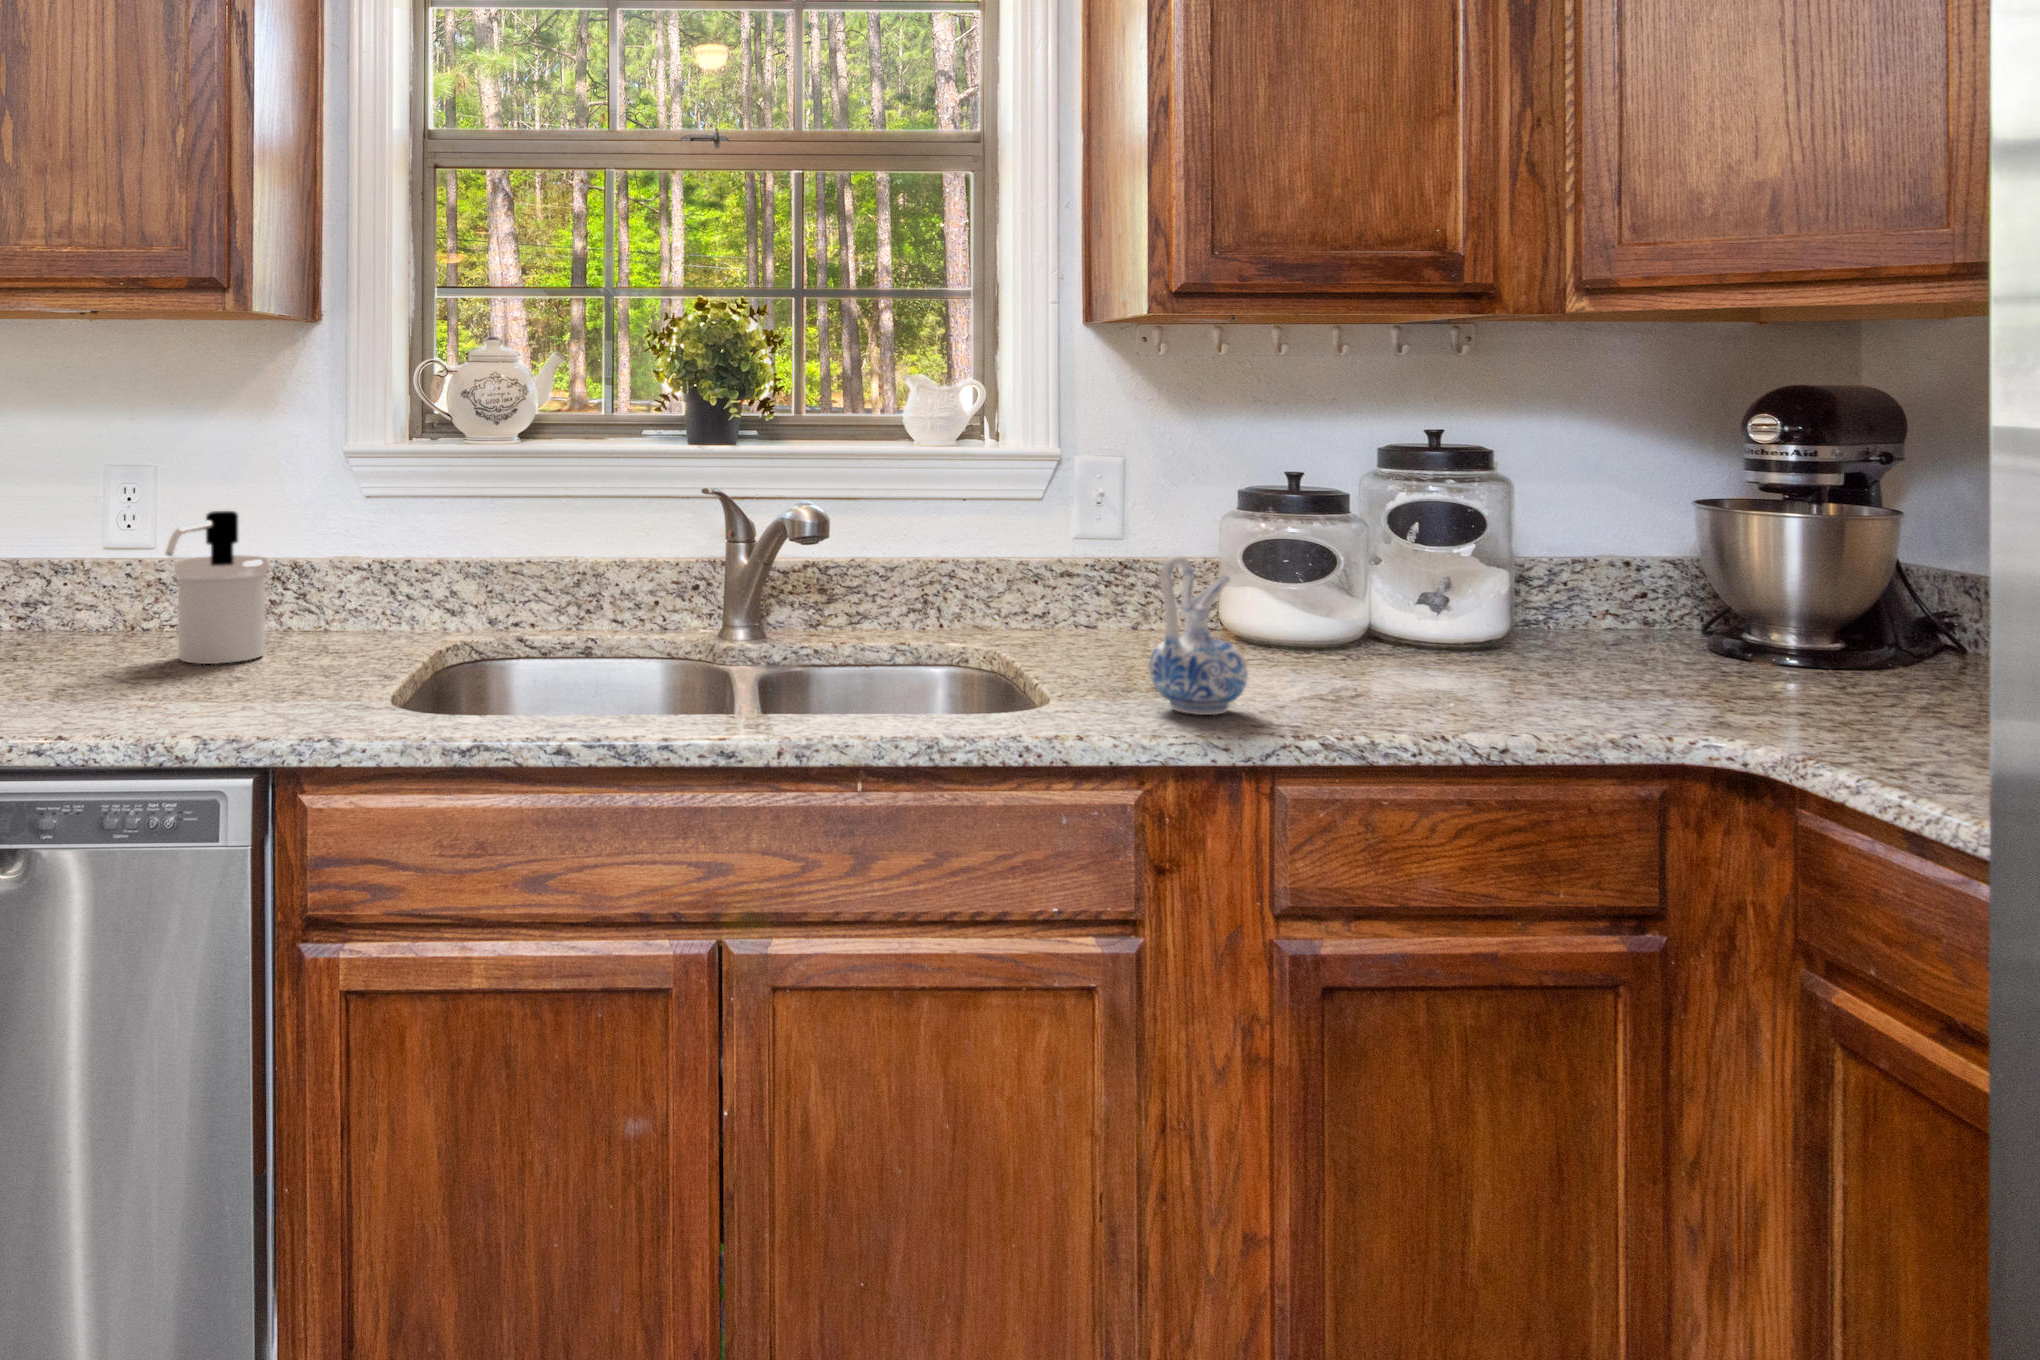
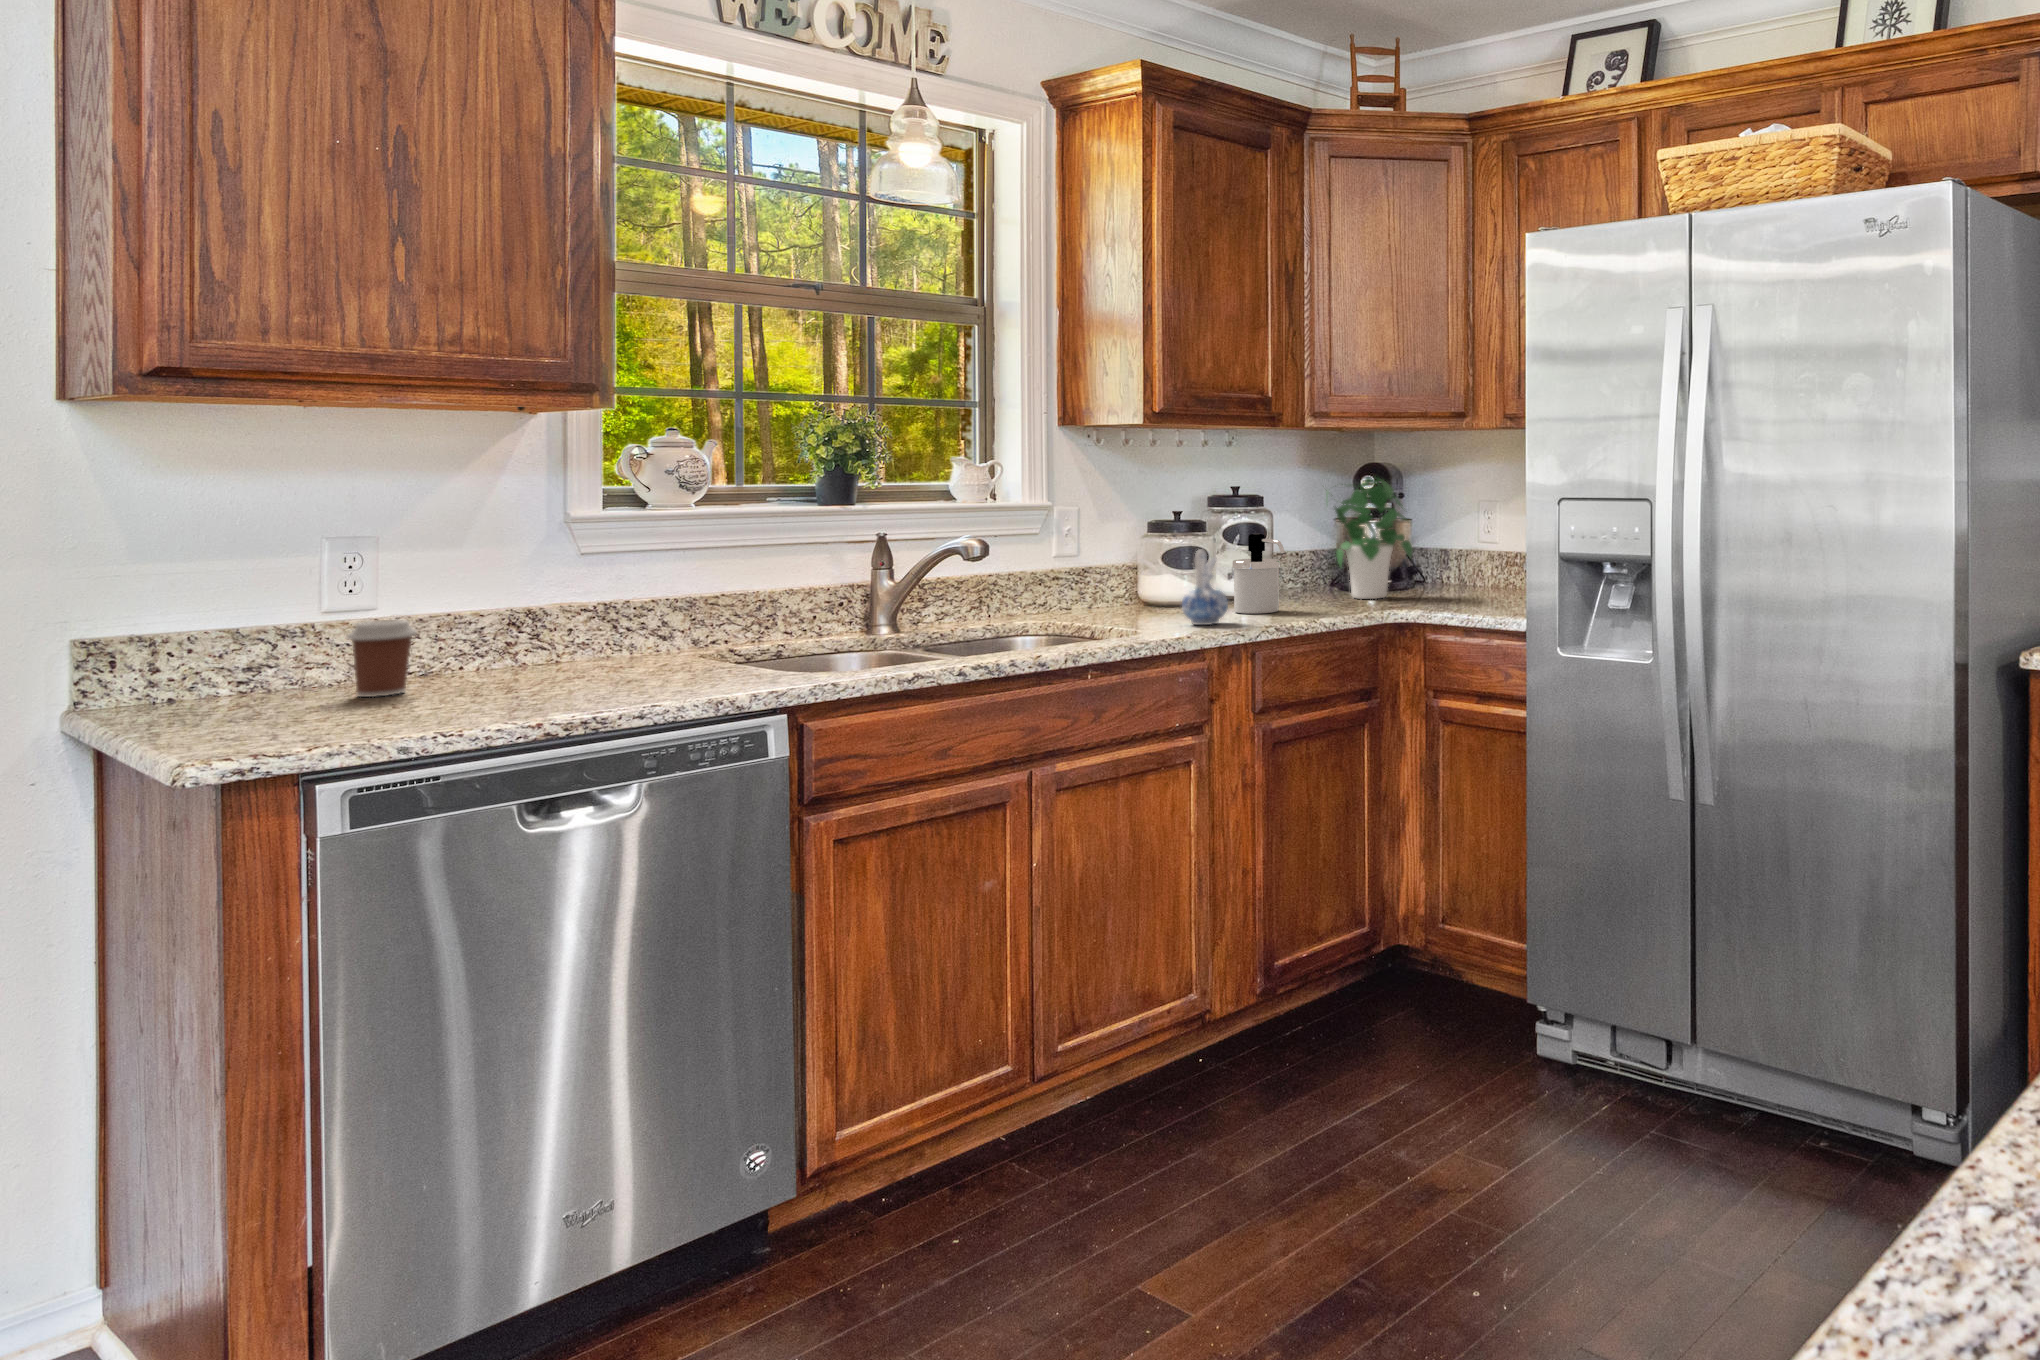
potted plant: none [1612,409,1865,696] -> present [1326,477,1412,599]
soap dispenser: present [166,511,269,664] -> present [1233,534,1285,614]
coffee cup: none [23,564,94,657] -> present [348,619,417,697]

